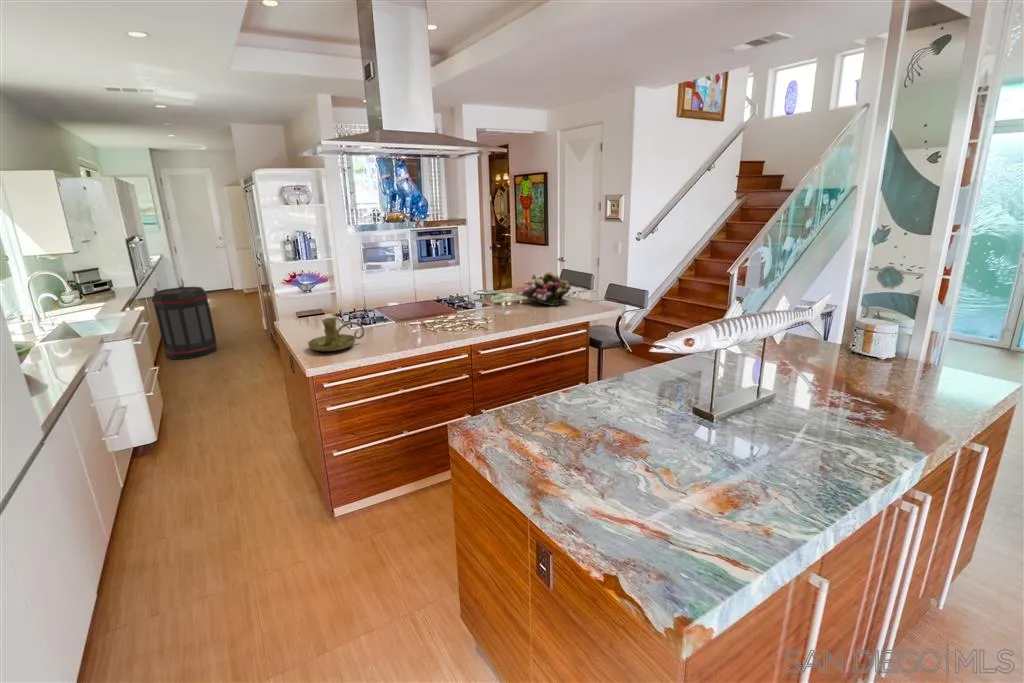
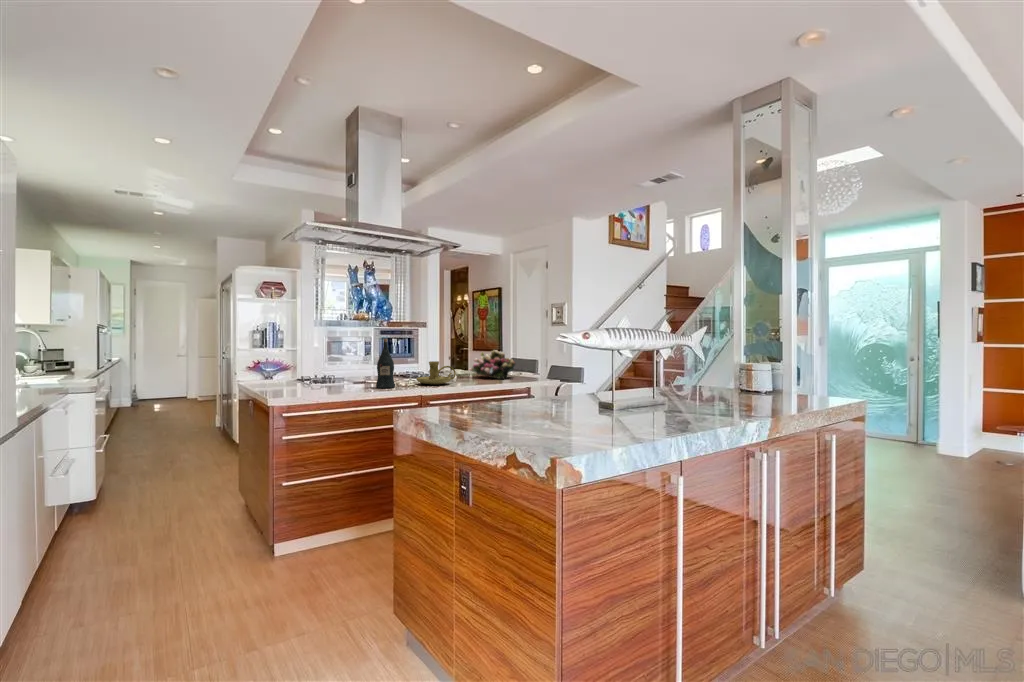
wine bottle: none [422,278,443,334] -> present [376,339,395,388]
trash can: present [152,287,217,360] -> none [107,379,165,450]
candle holder: present [308,318,364,351] -> present [417,361,456,385]

